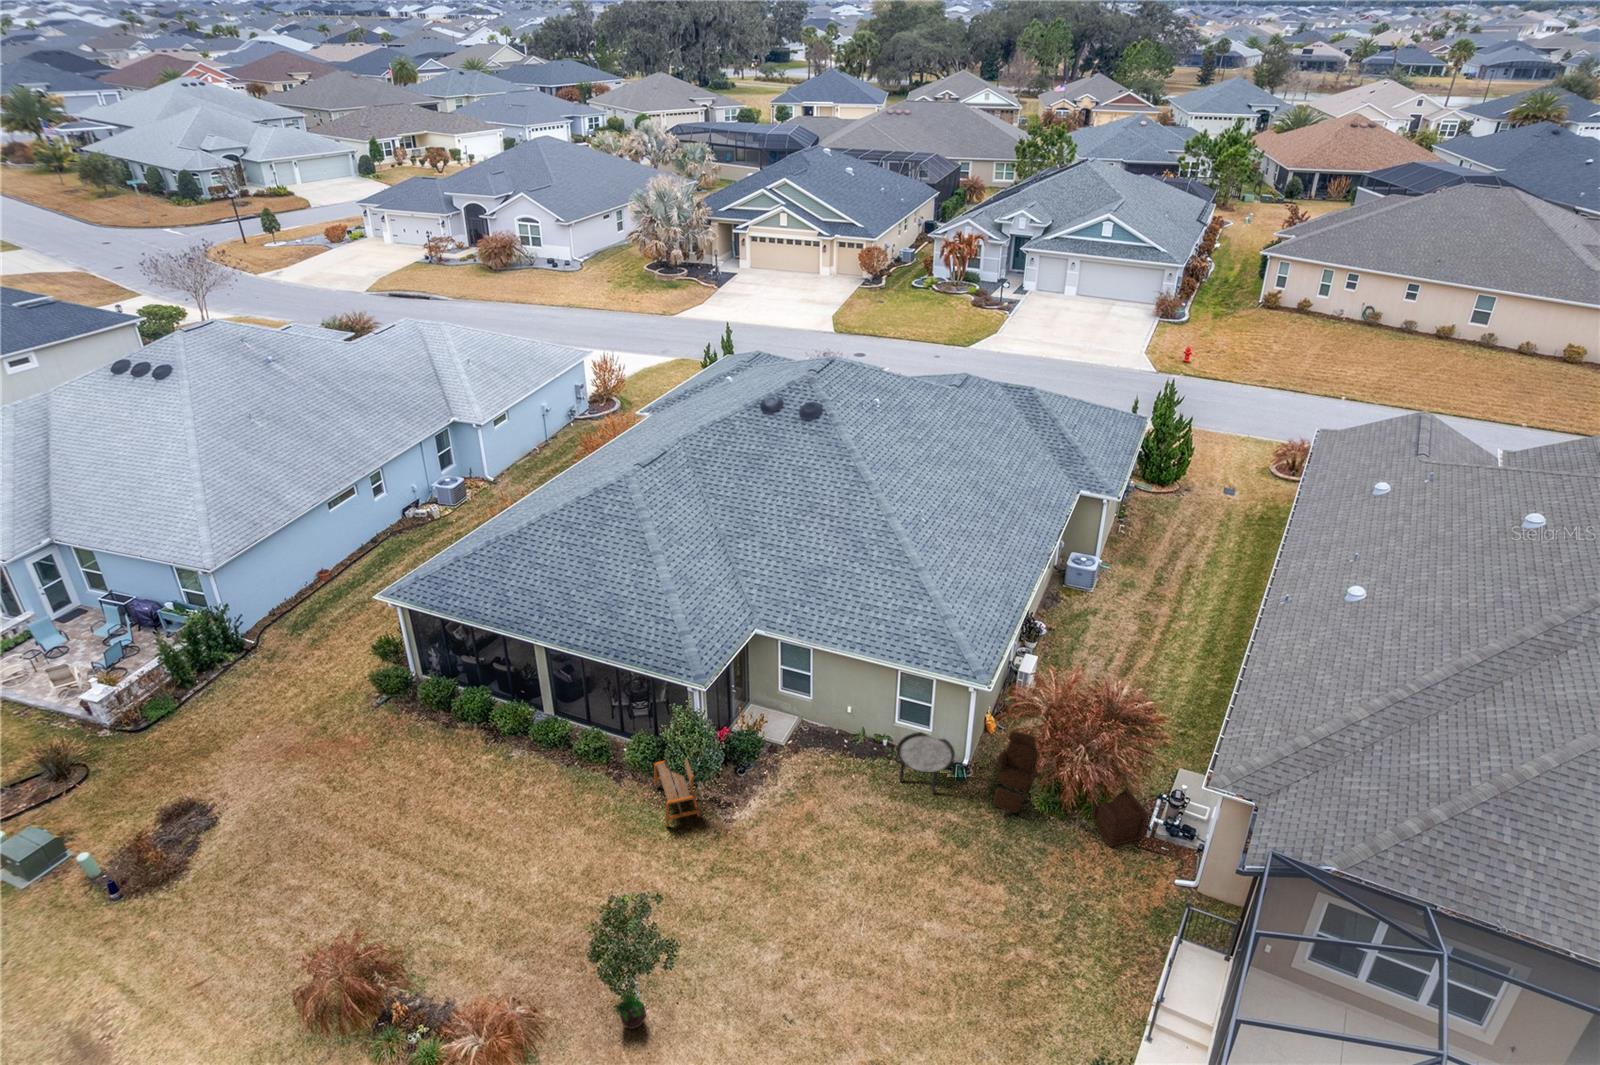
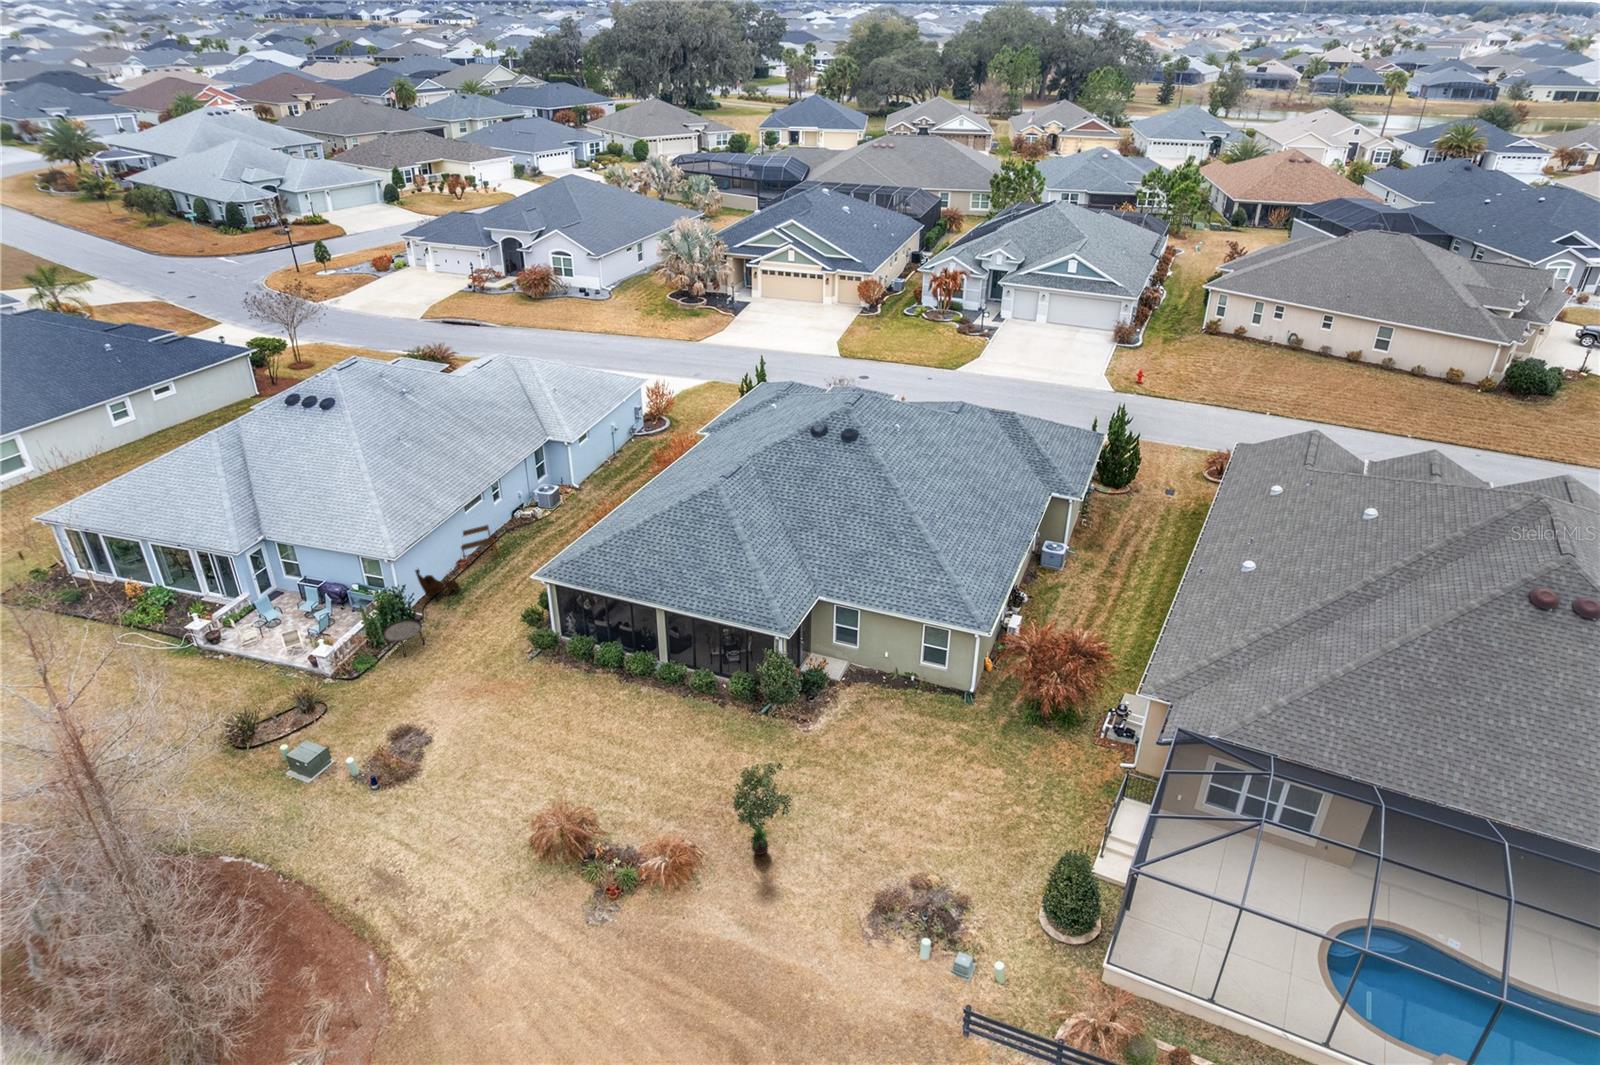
lounge chair: present [993,731,1041,816] -> present [415,569,460,601]
round table: present [897,732,955,794] -> present [382,619,424,656]
bench: present [654,759,700,827] -> present [461,525,498,565]
wooden crate: present [1092,788,1148,847] -> none [1062,703,1102,743]

